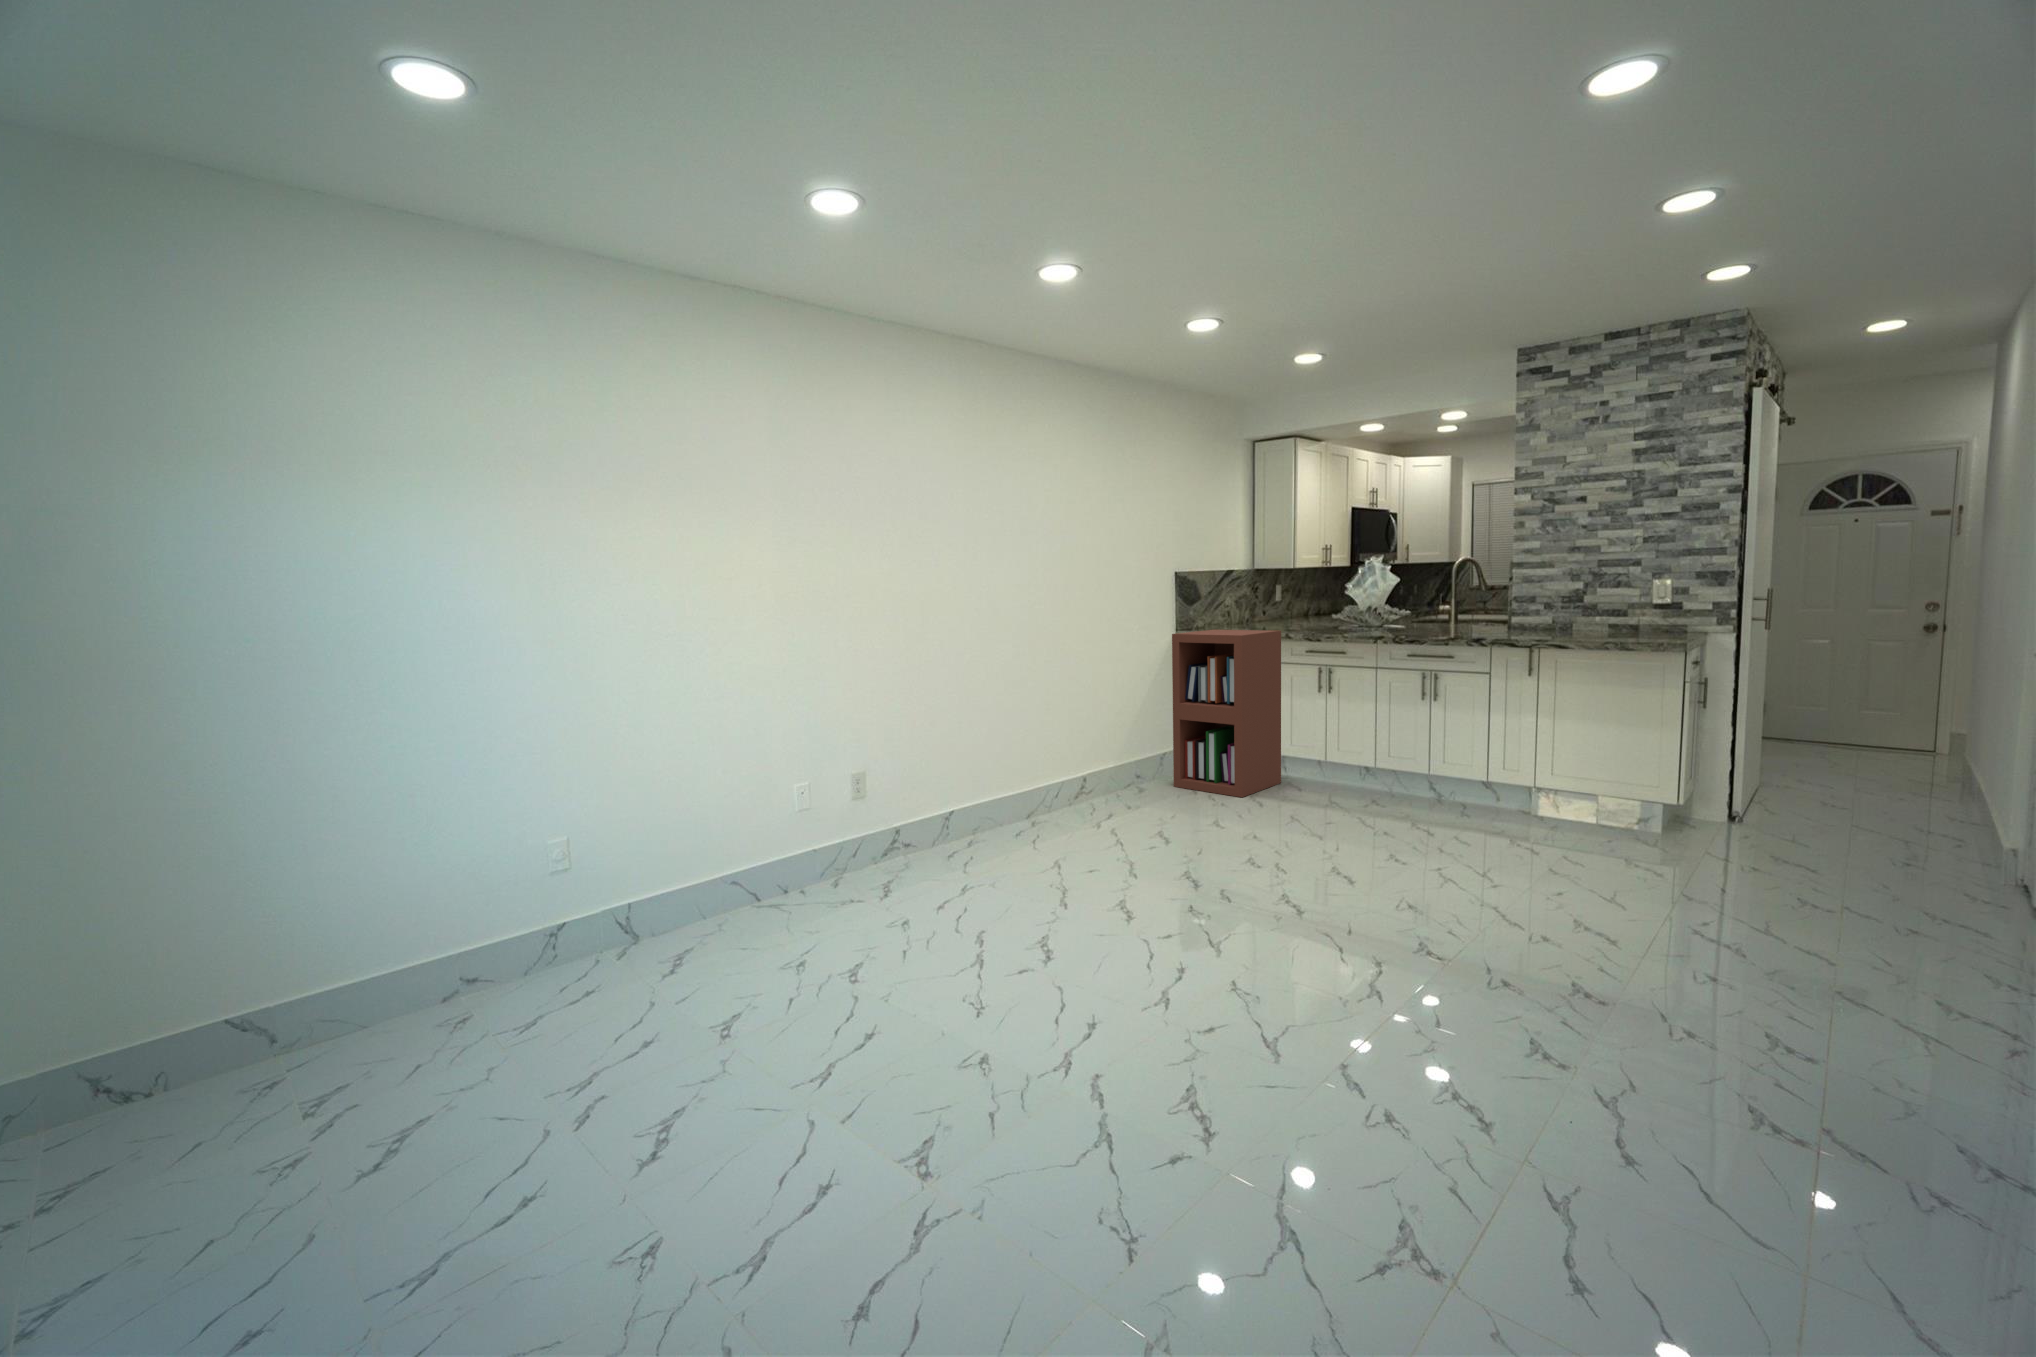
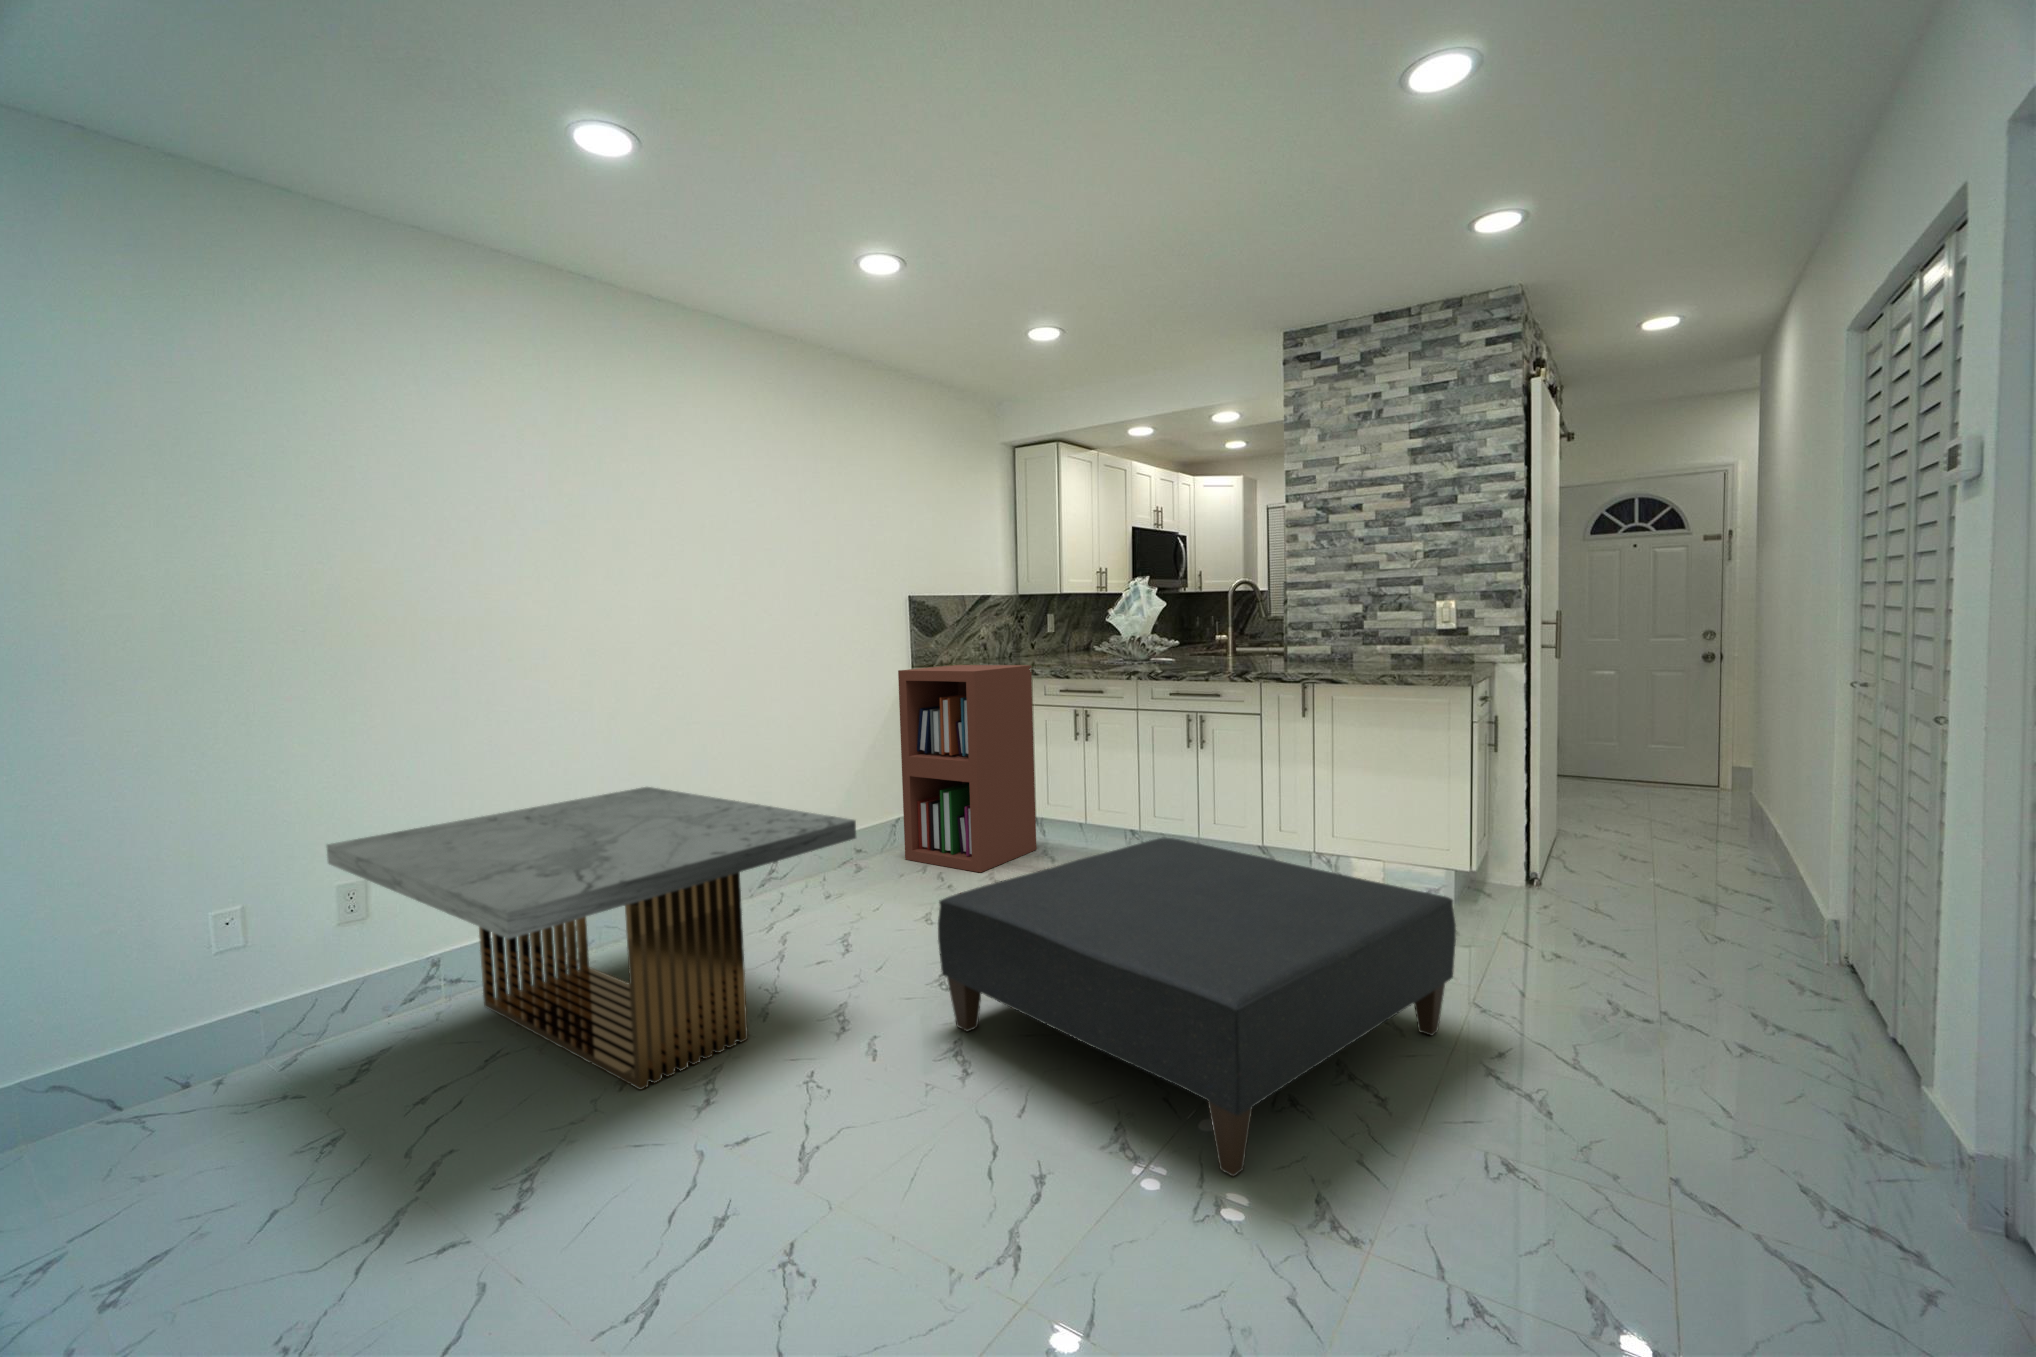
coffee table: none [846,719,1199,911] -> present [327,787,856,1090]
ottoman: none [1264,767,1669,970] -> present [938,838,1456,1176]

